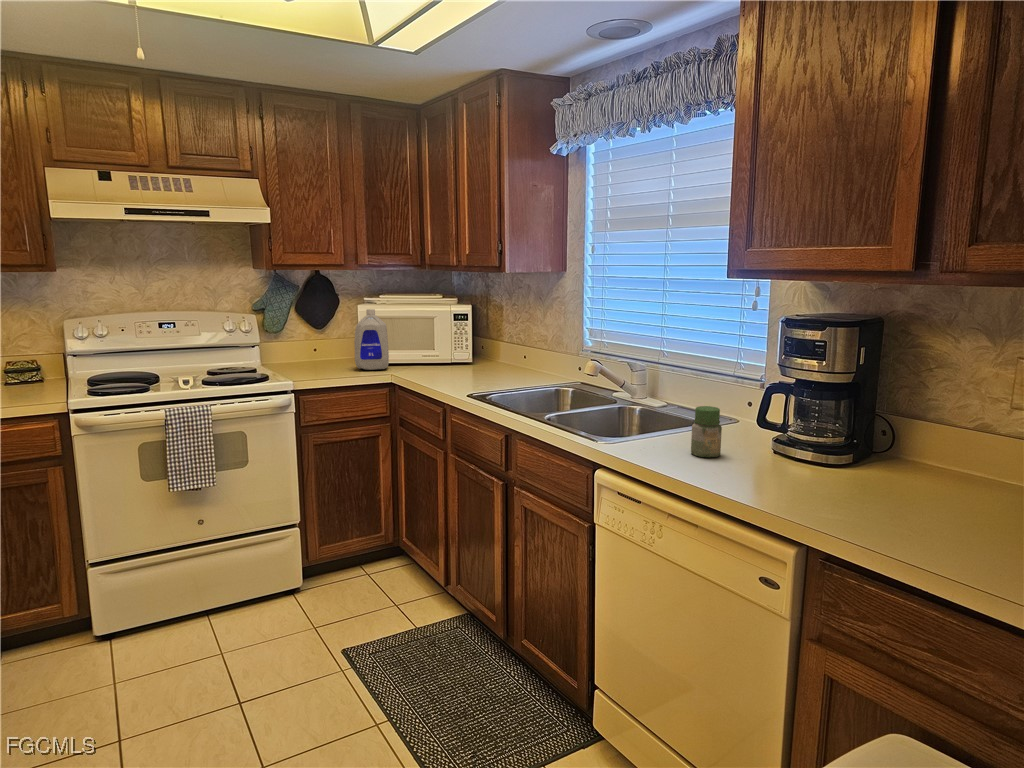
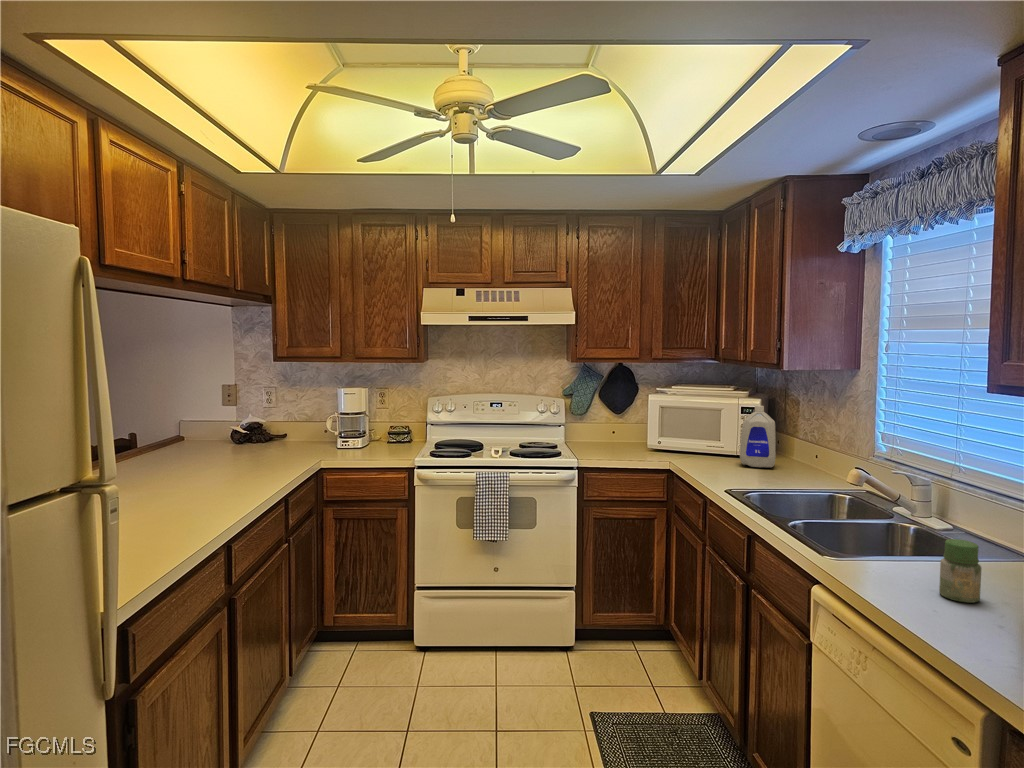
bottle: present [354,309,389,370] -> present [740,406,776,468]

